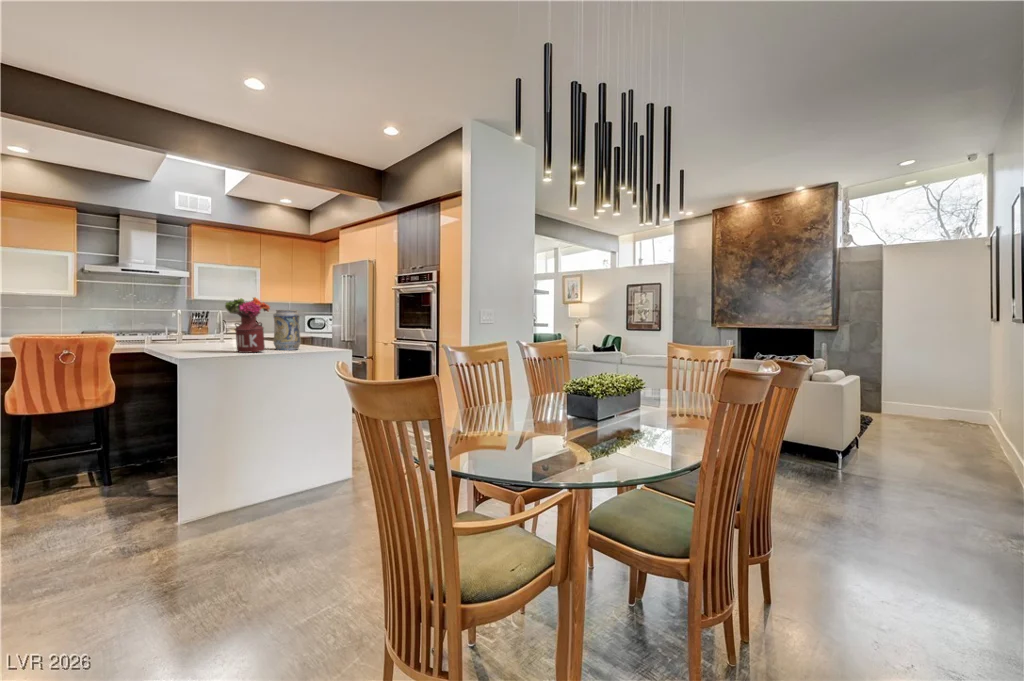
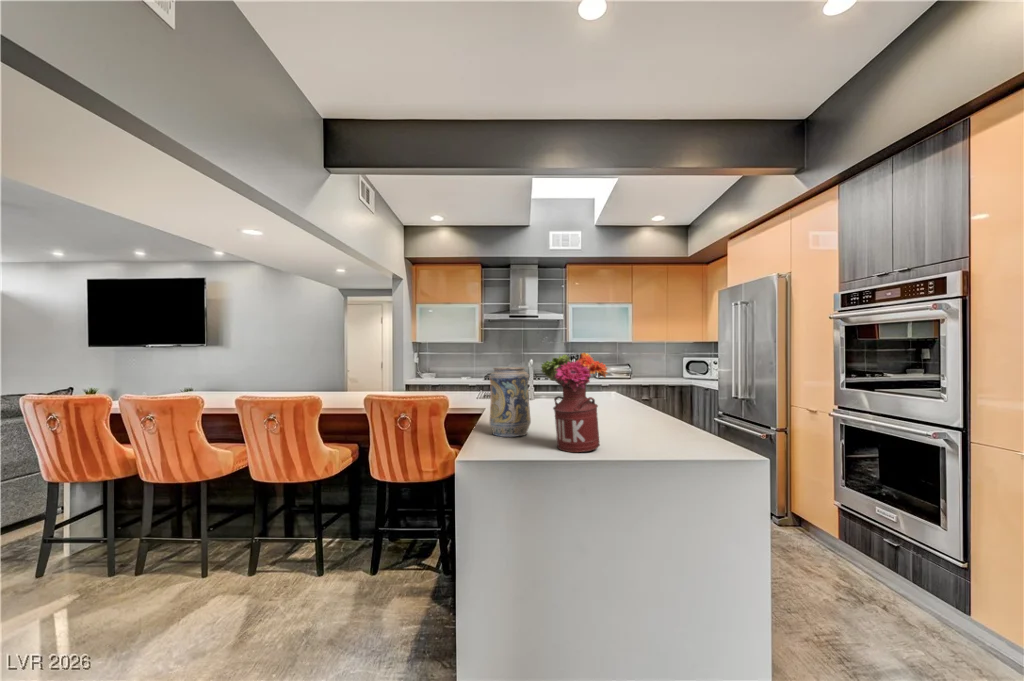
decorative vase: present [273,310,301,350] -> present [490,367,531,437]

